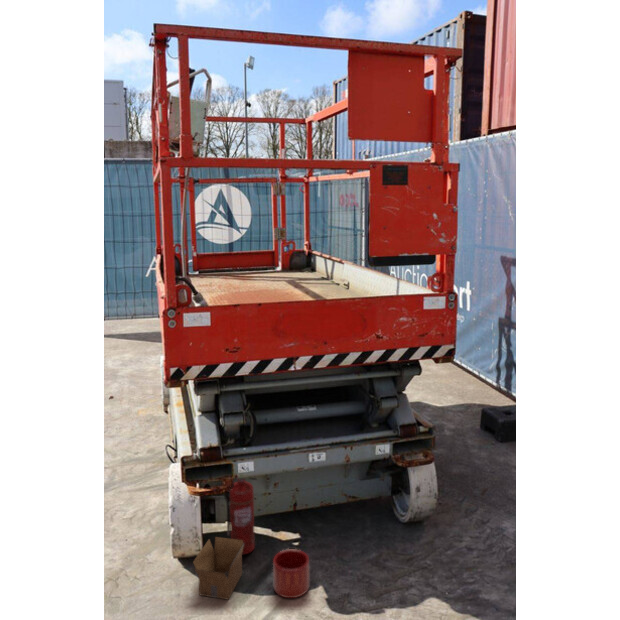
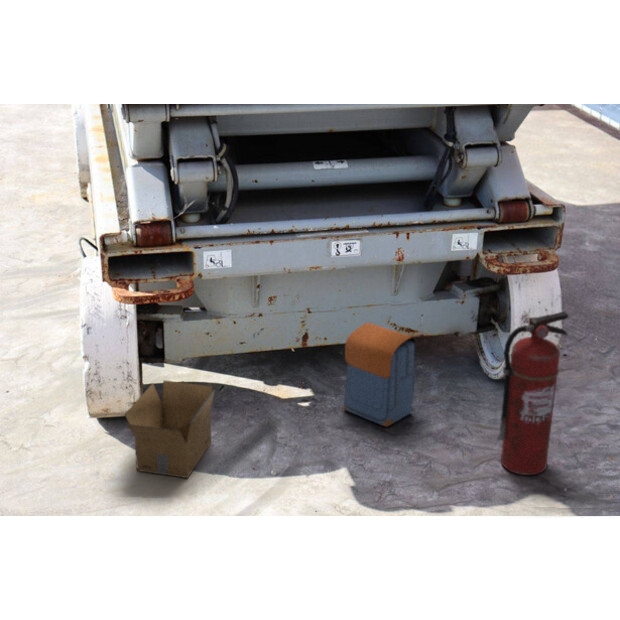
fire extinguisher: present [225,478,256,554] -> present [499,312,568,475]
backpack: none [318,496,358,559] -> present [344,323,416,426]
planter: present [273,549,309,598] -> none [266,402,329,478]

